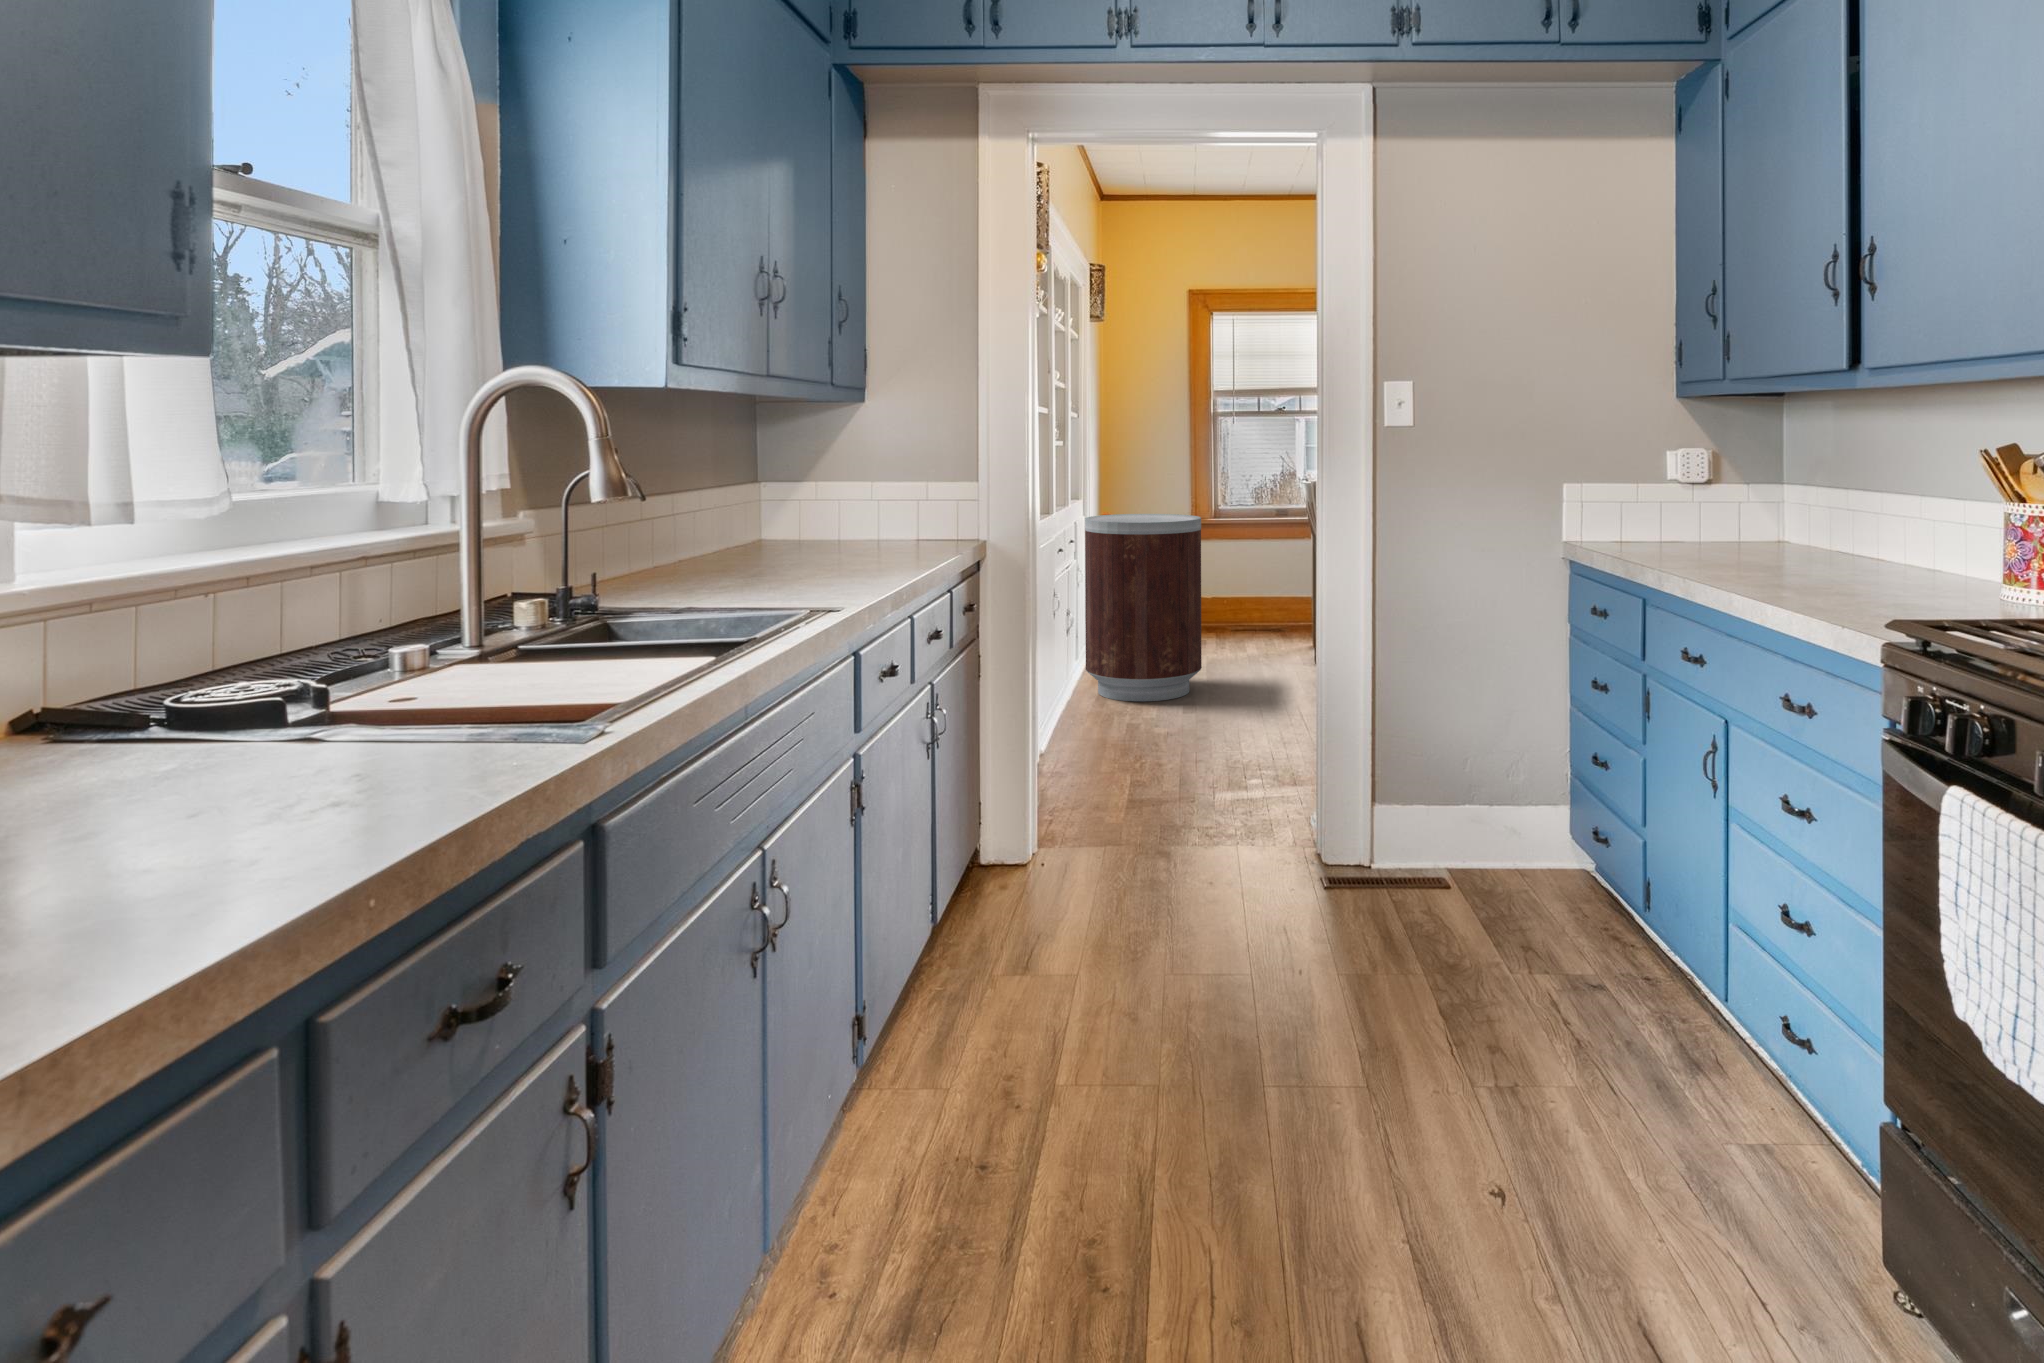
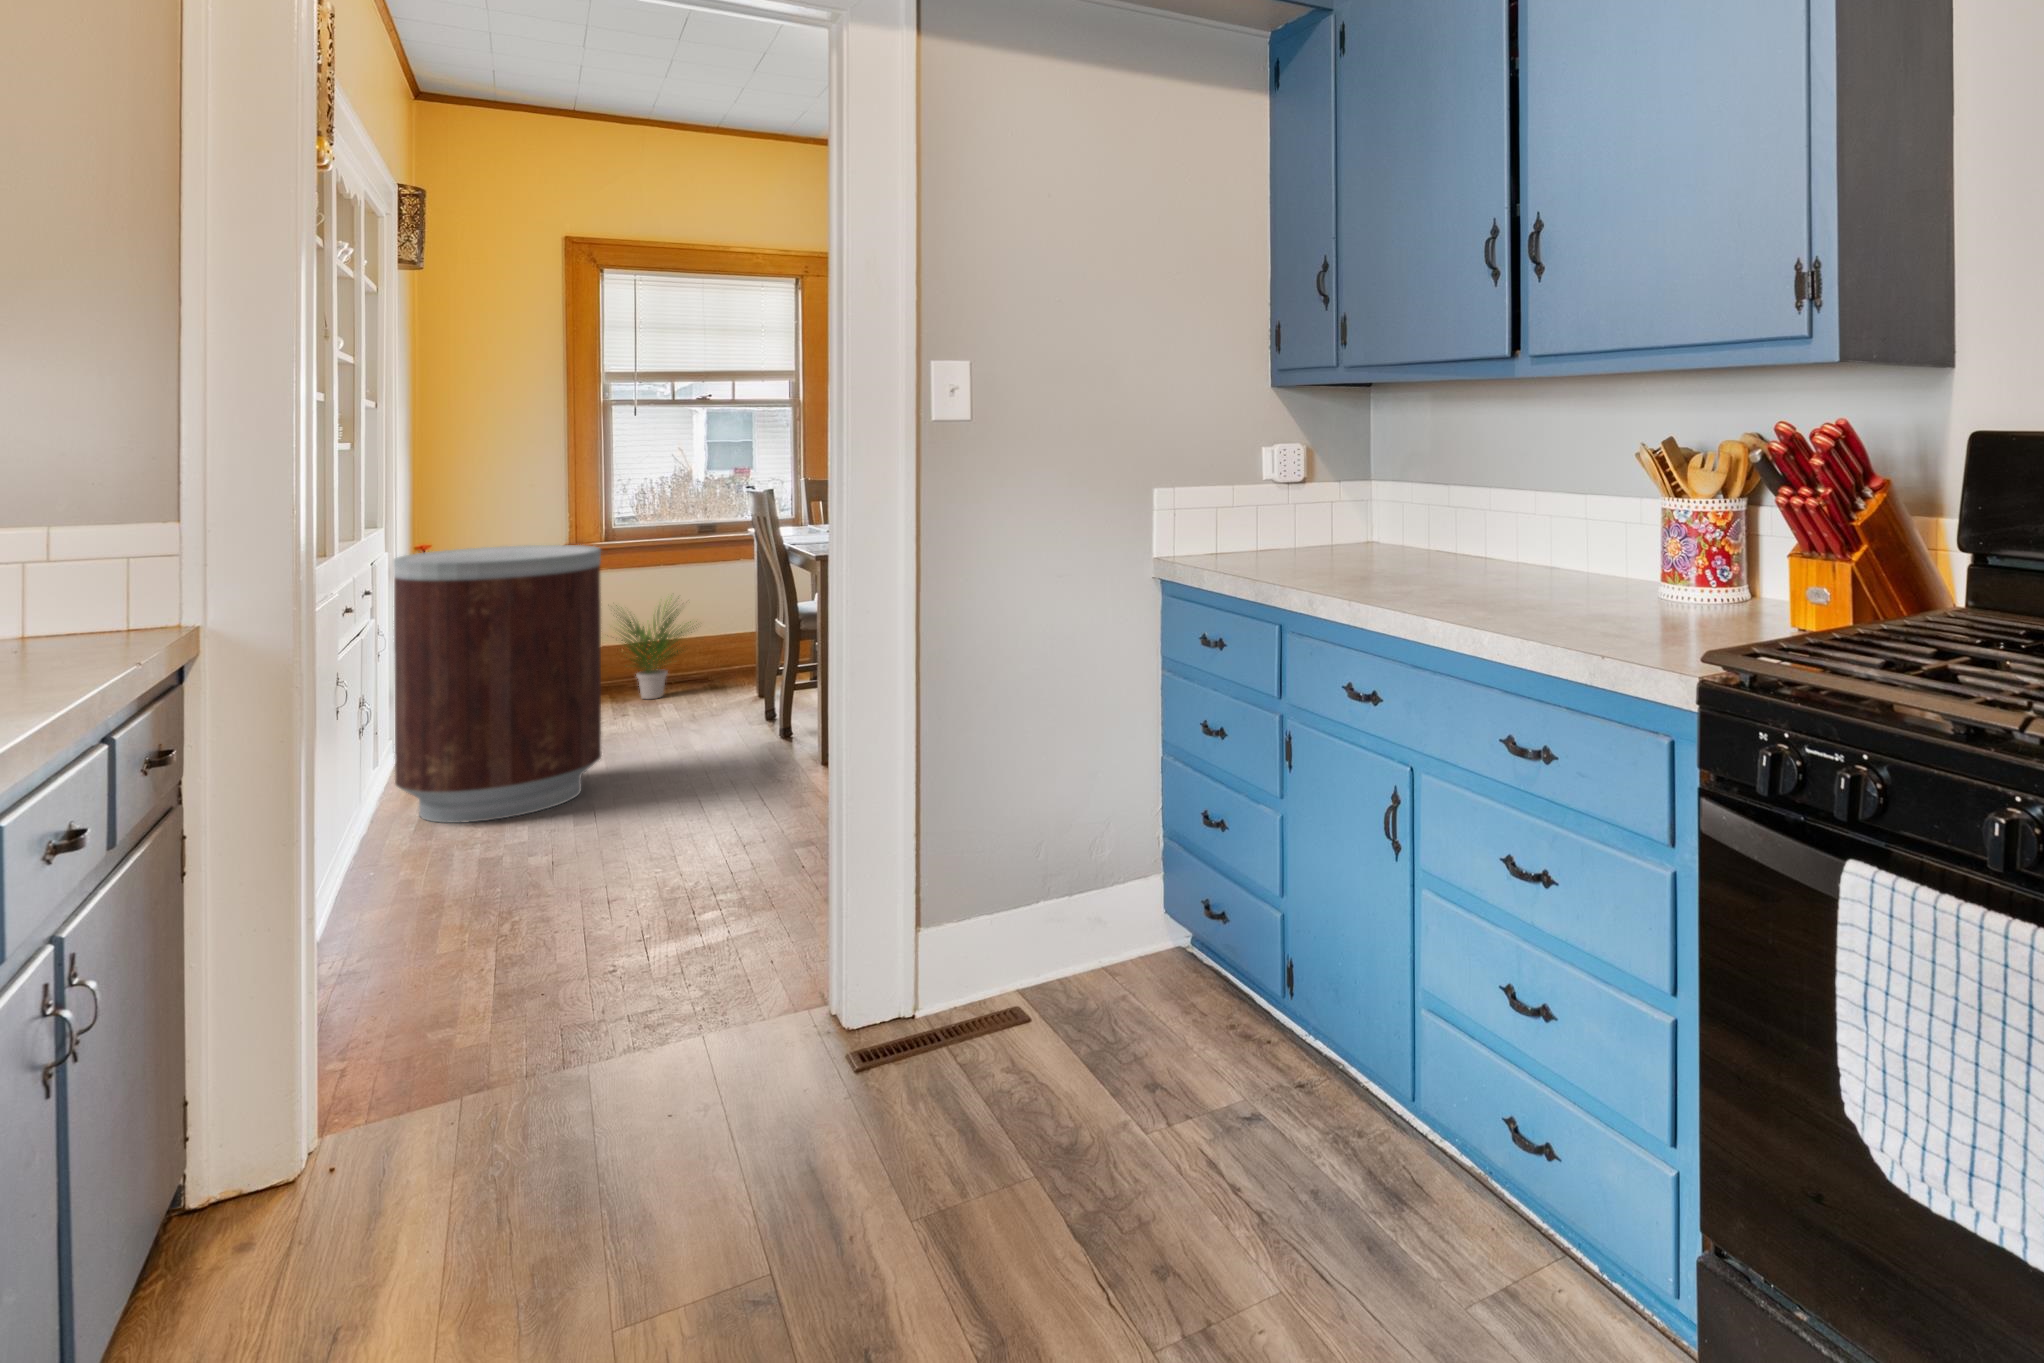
potted plant: none [1205,558,1277,637] -> present [616,599,694,699]

